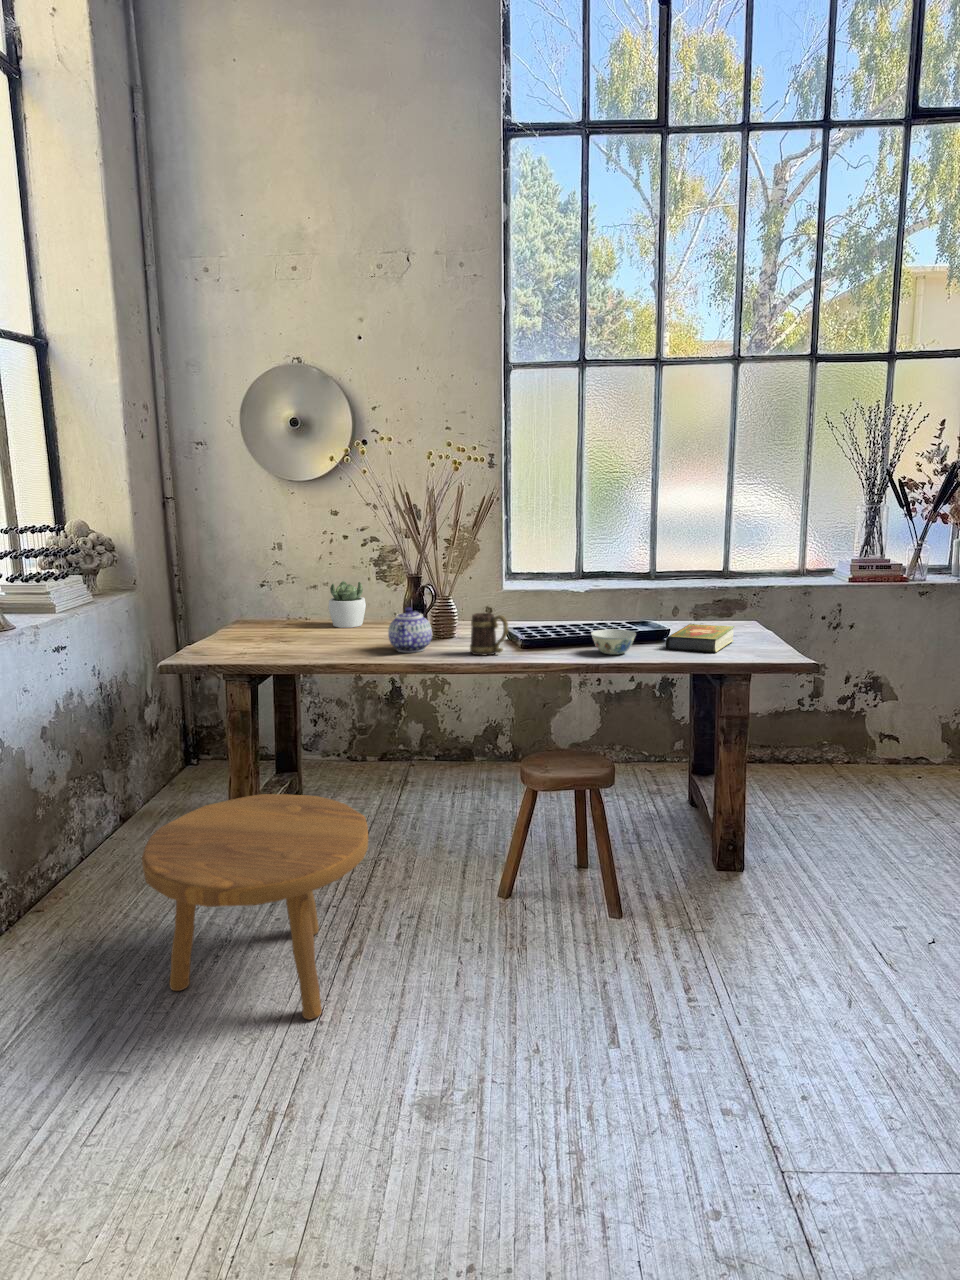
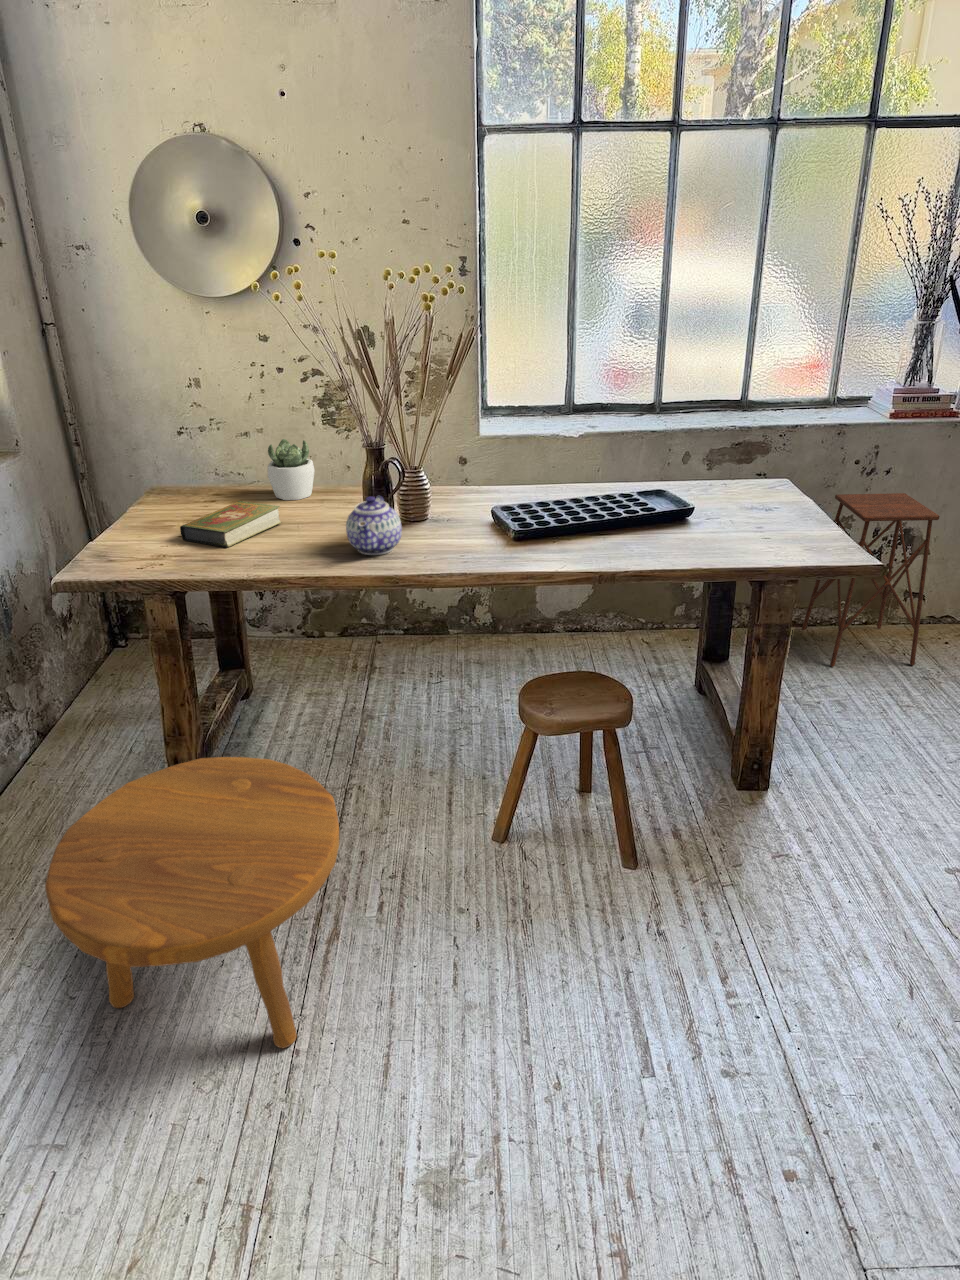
mug: present [470,613,508,655] -> none [451,503,501,561]
book: present [666,624,734,653] -> present [180,501,282,547]
bowl: present [591,629,636,655] -> none [605,520,662,557]
side table: none [792,642,893,792] -> present [802,493,940,667]

